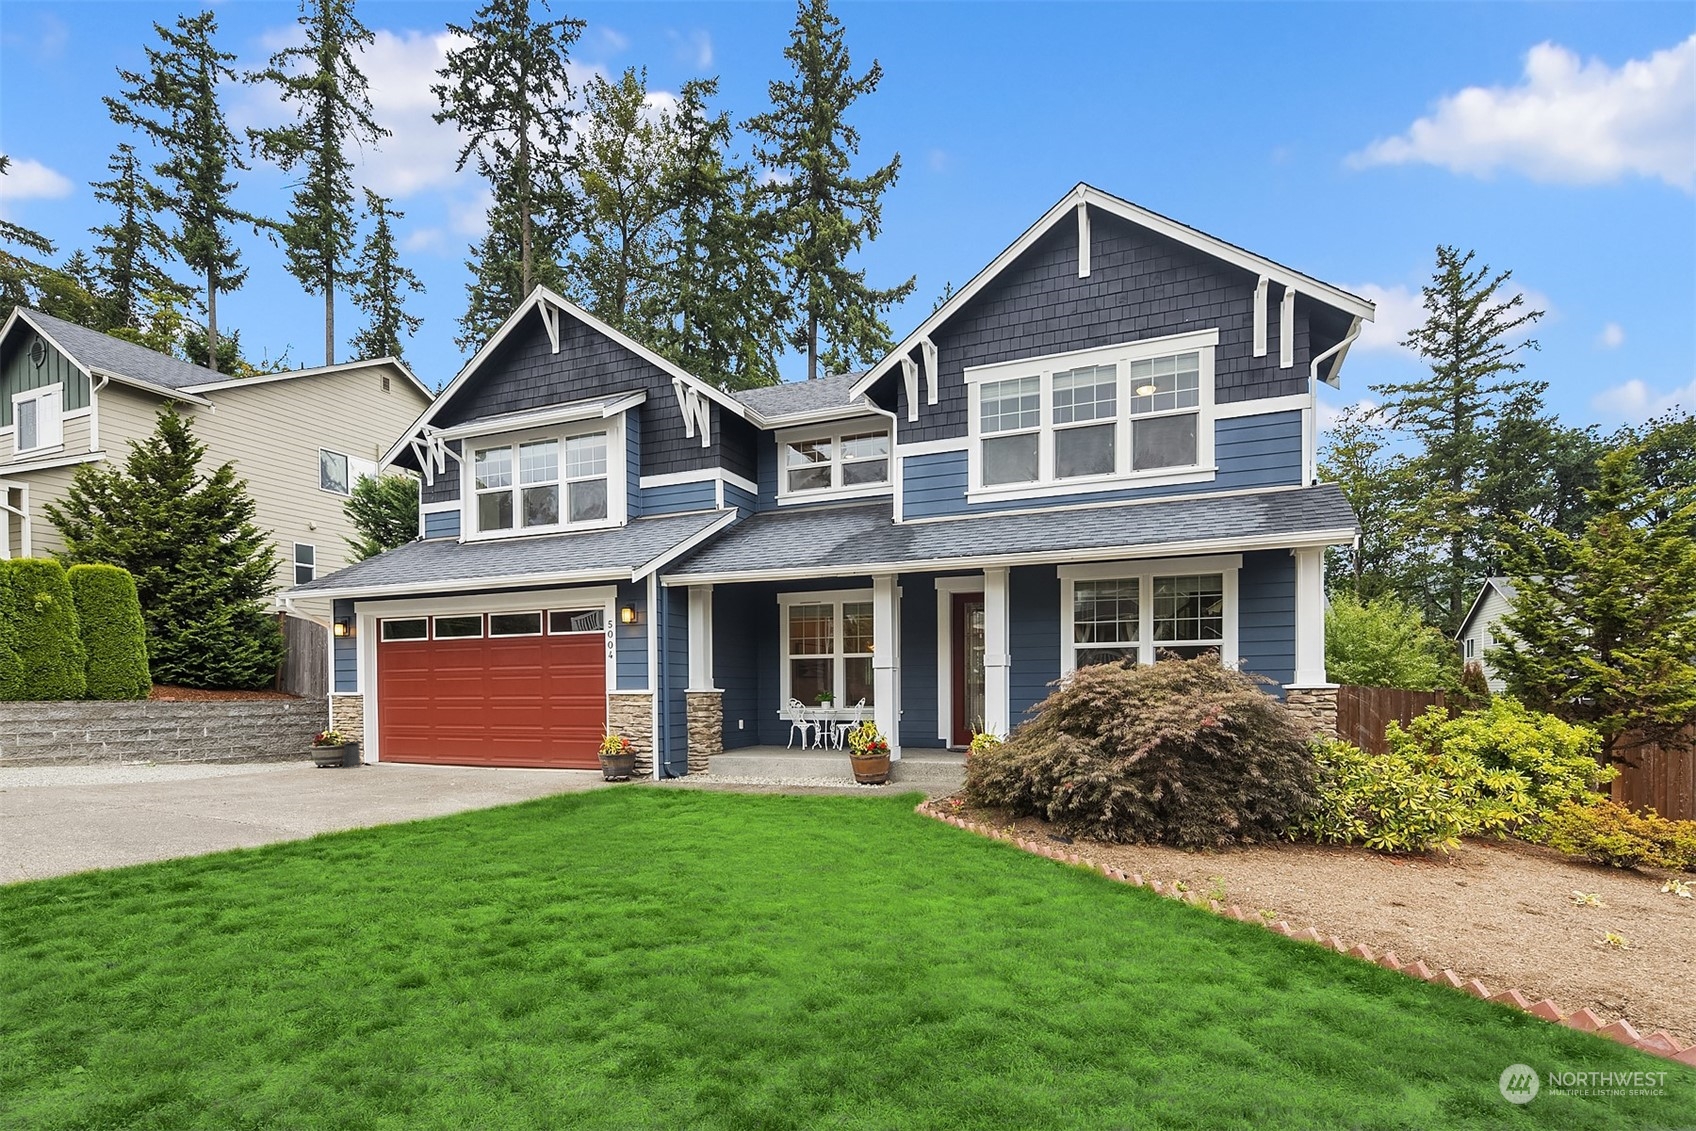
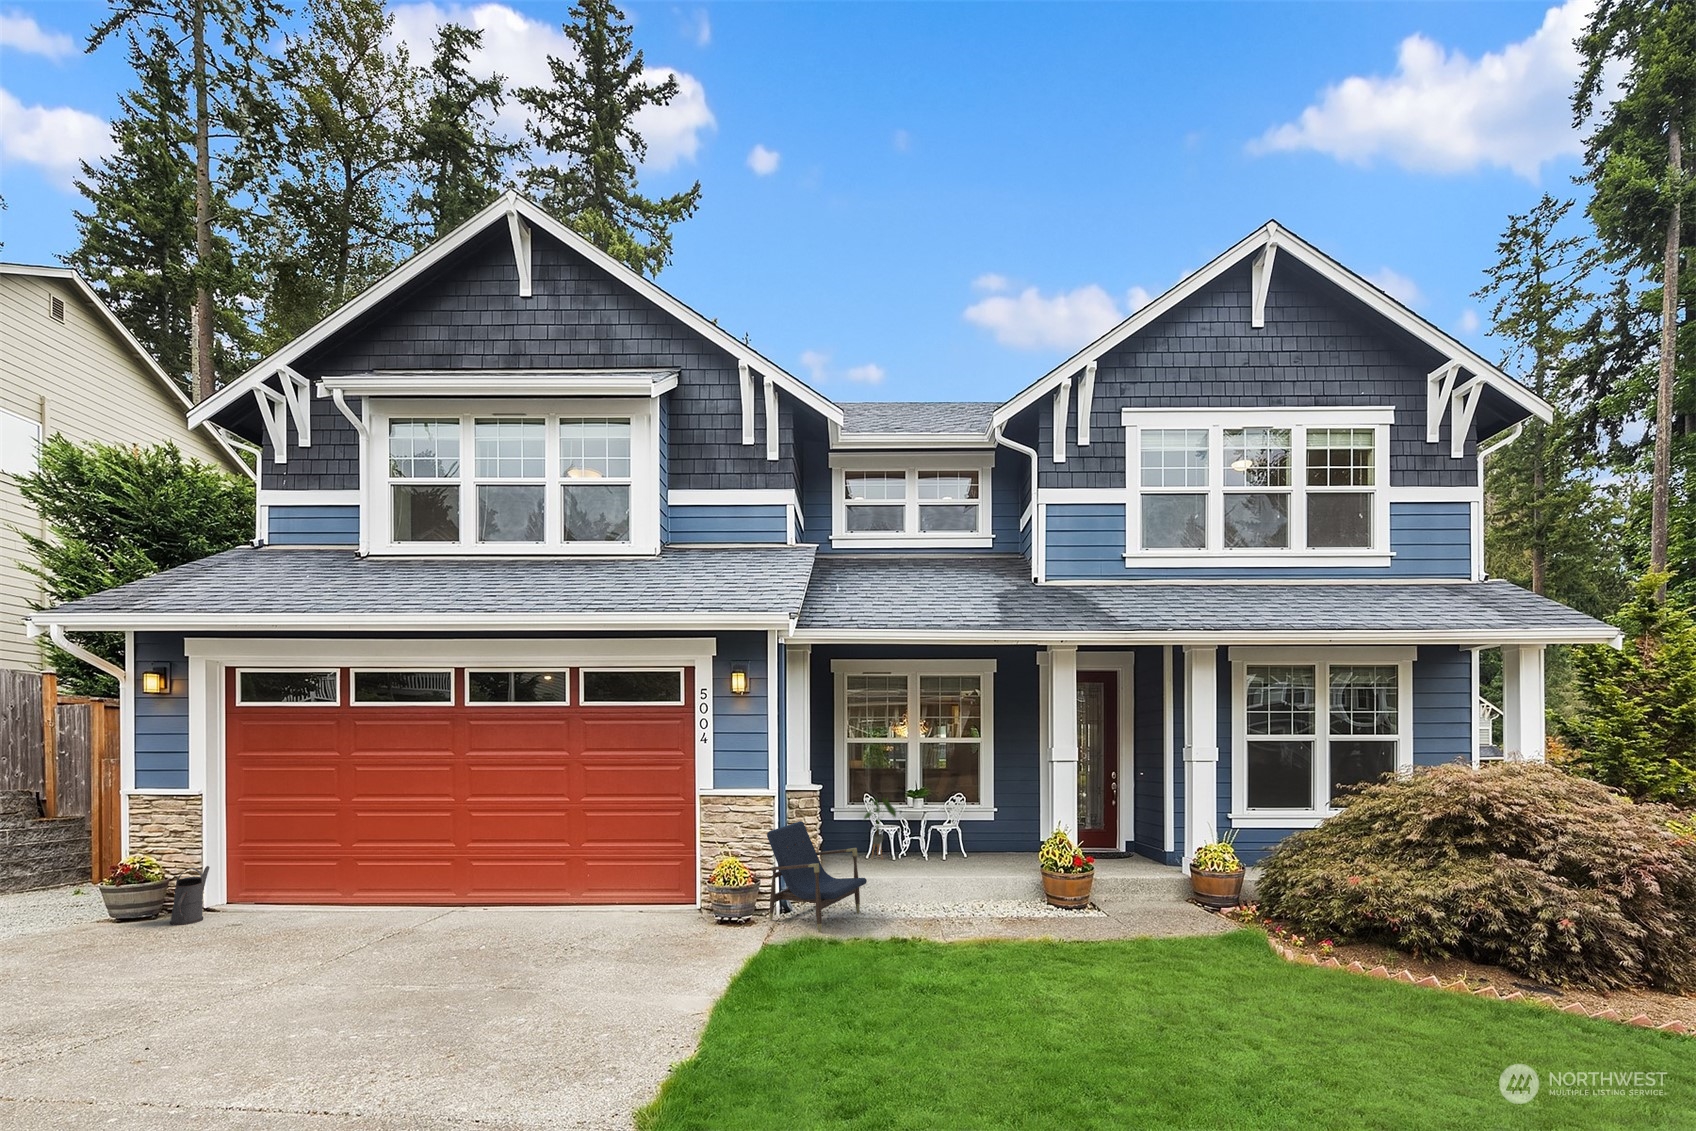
lounge chair: none [646,710,711,780] -> present [767,821,867,933]
house plant: none [792,711,820,760] -> present [864,798,896,855]

